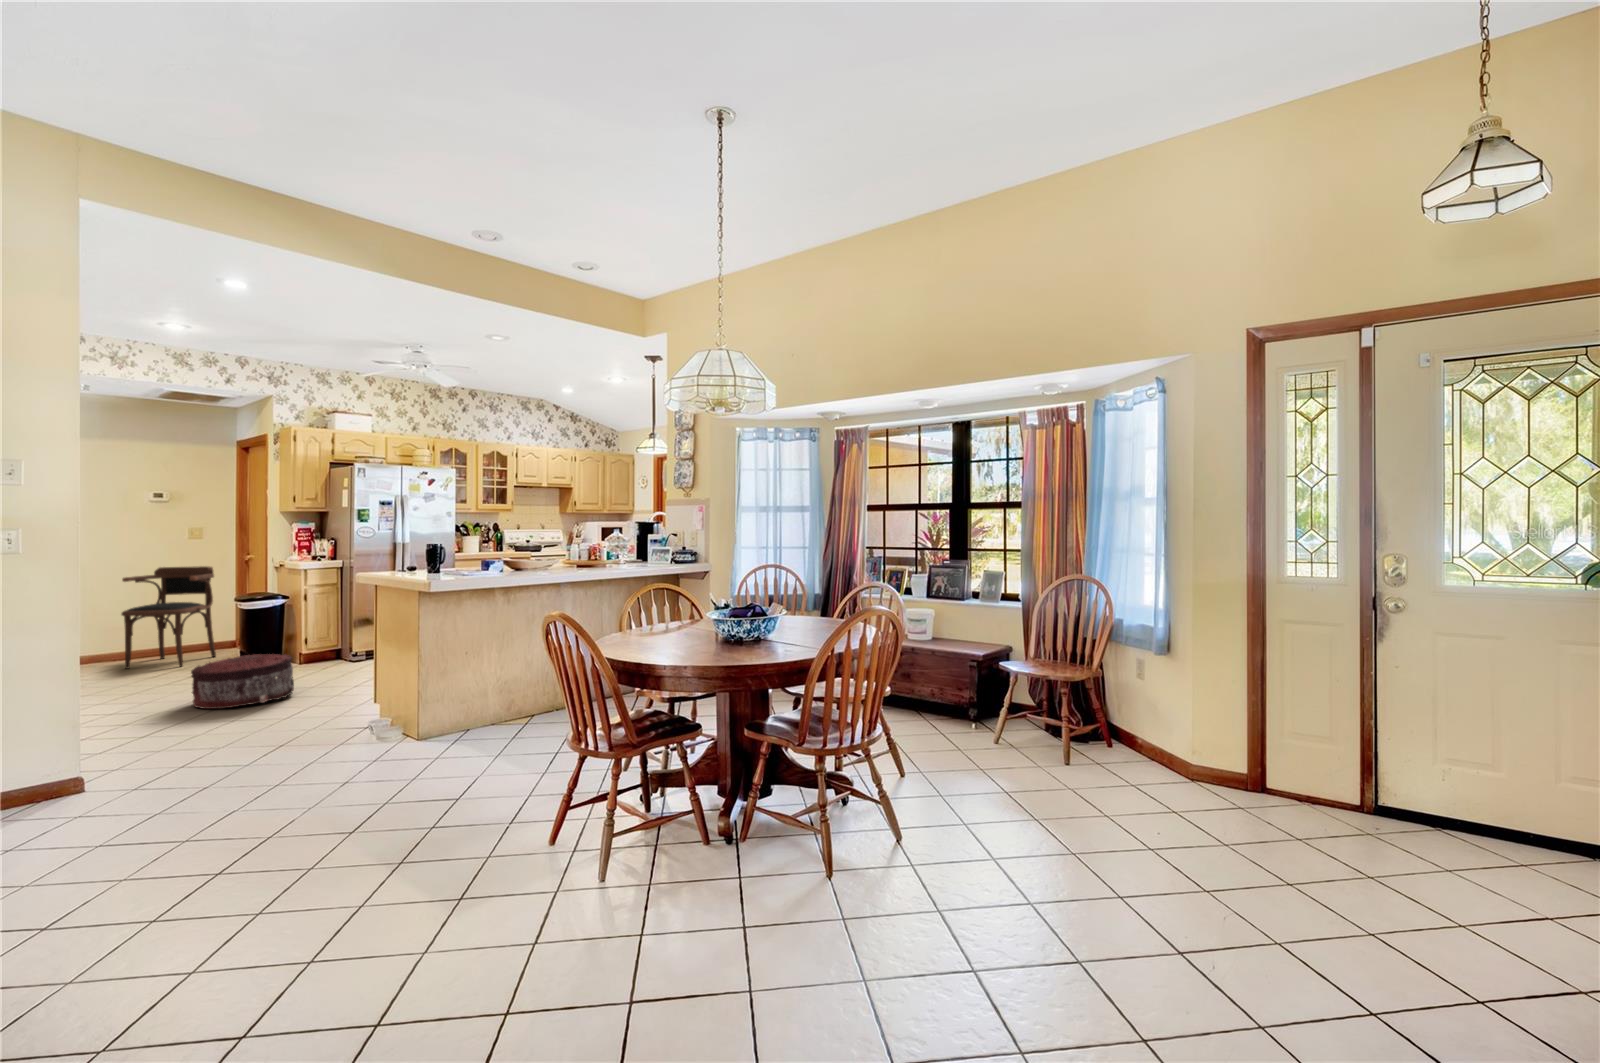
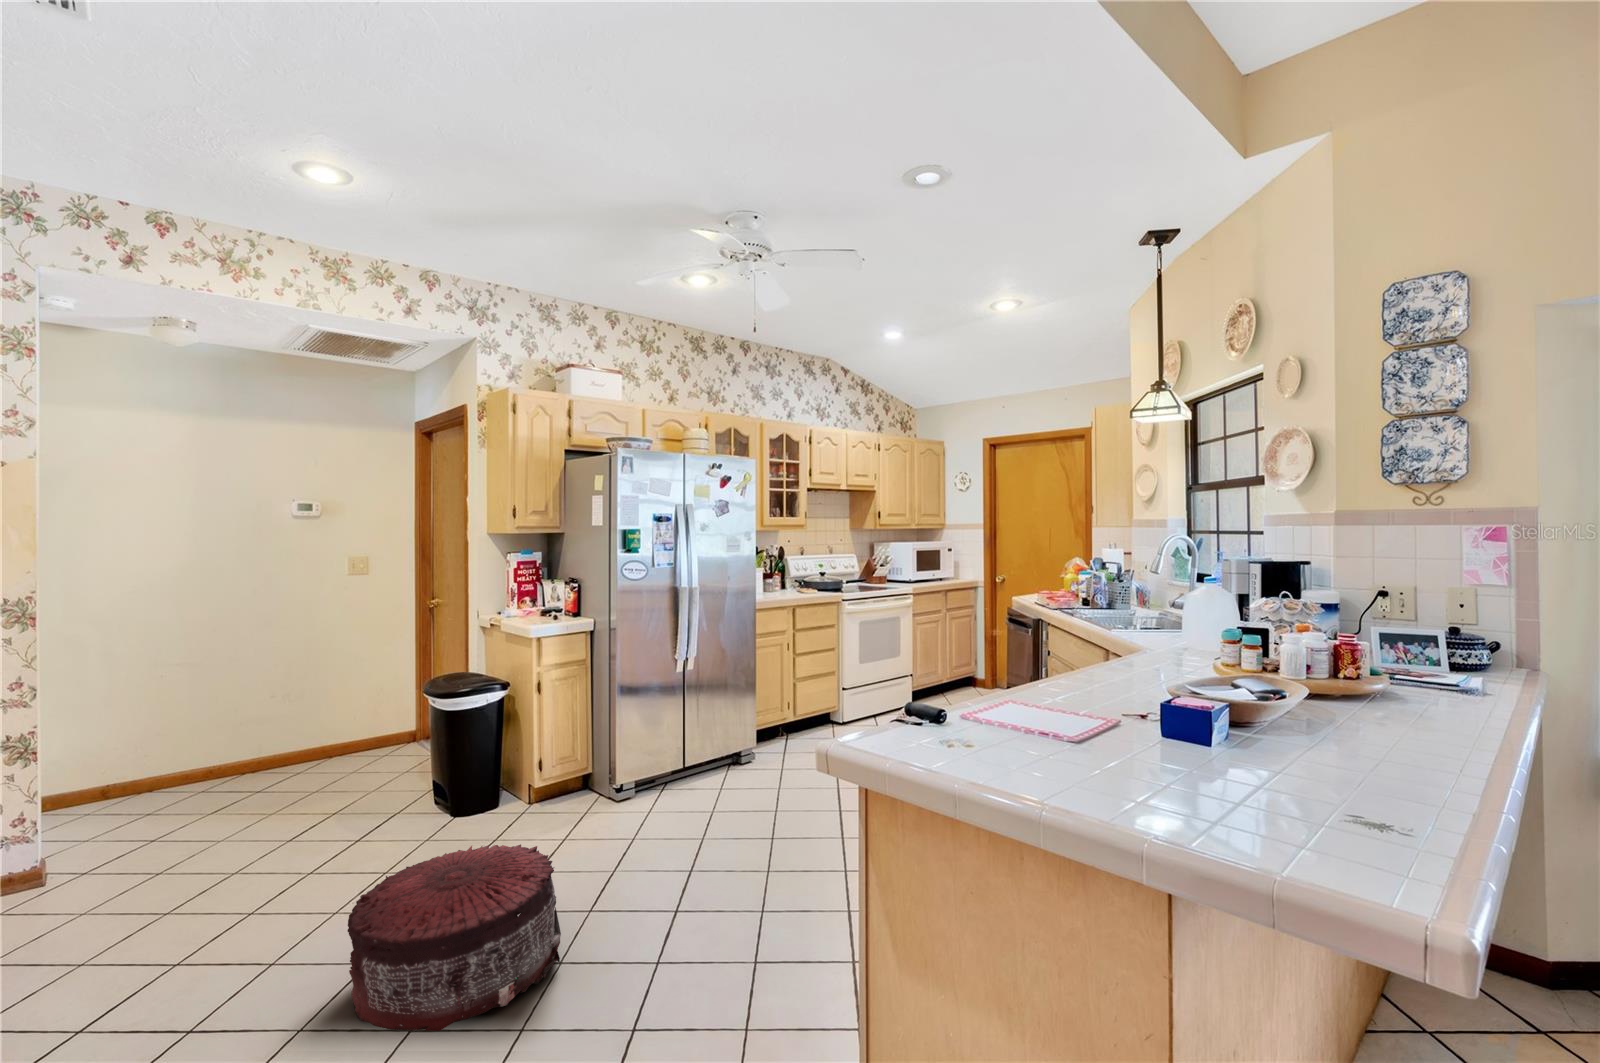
armchair: present [122,566,216,669] -> none [248,627,393,812]

